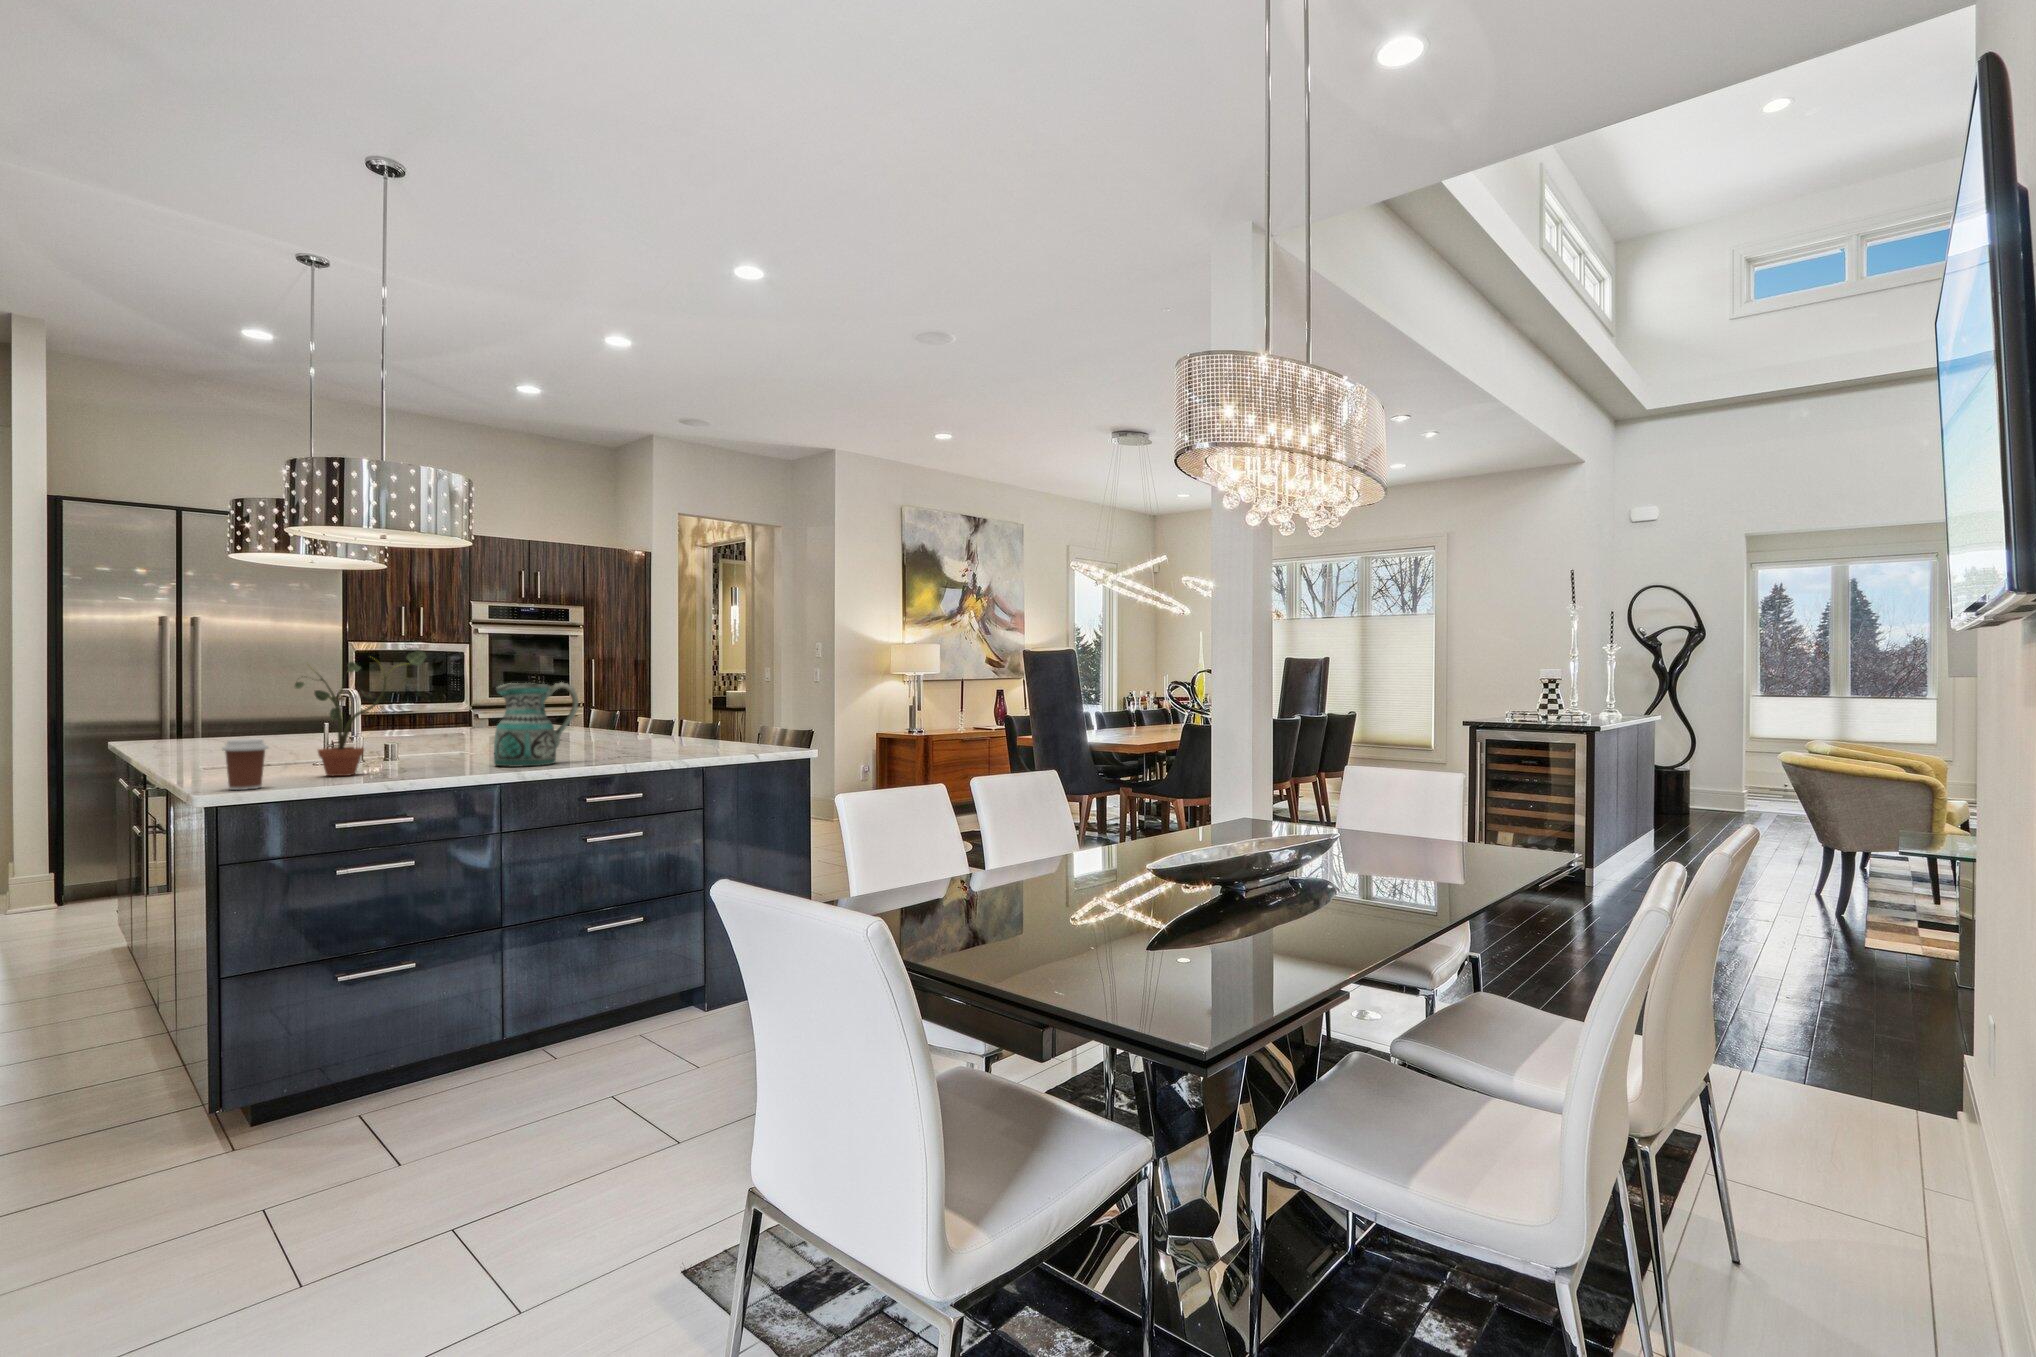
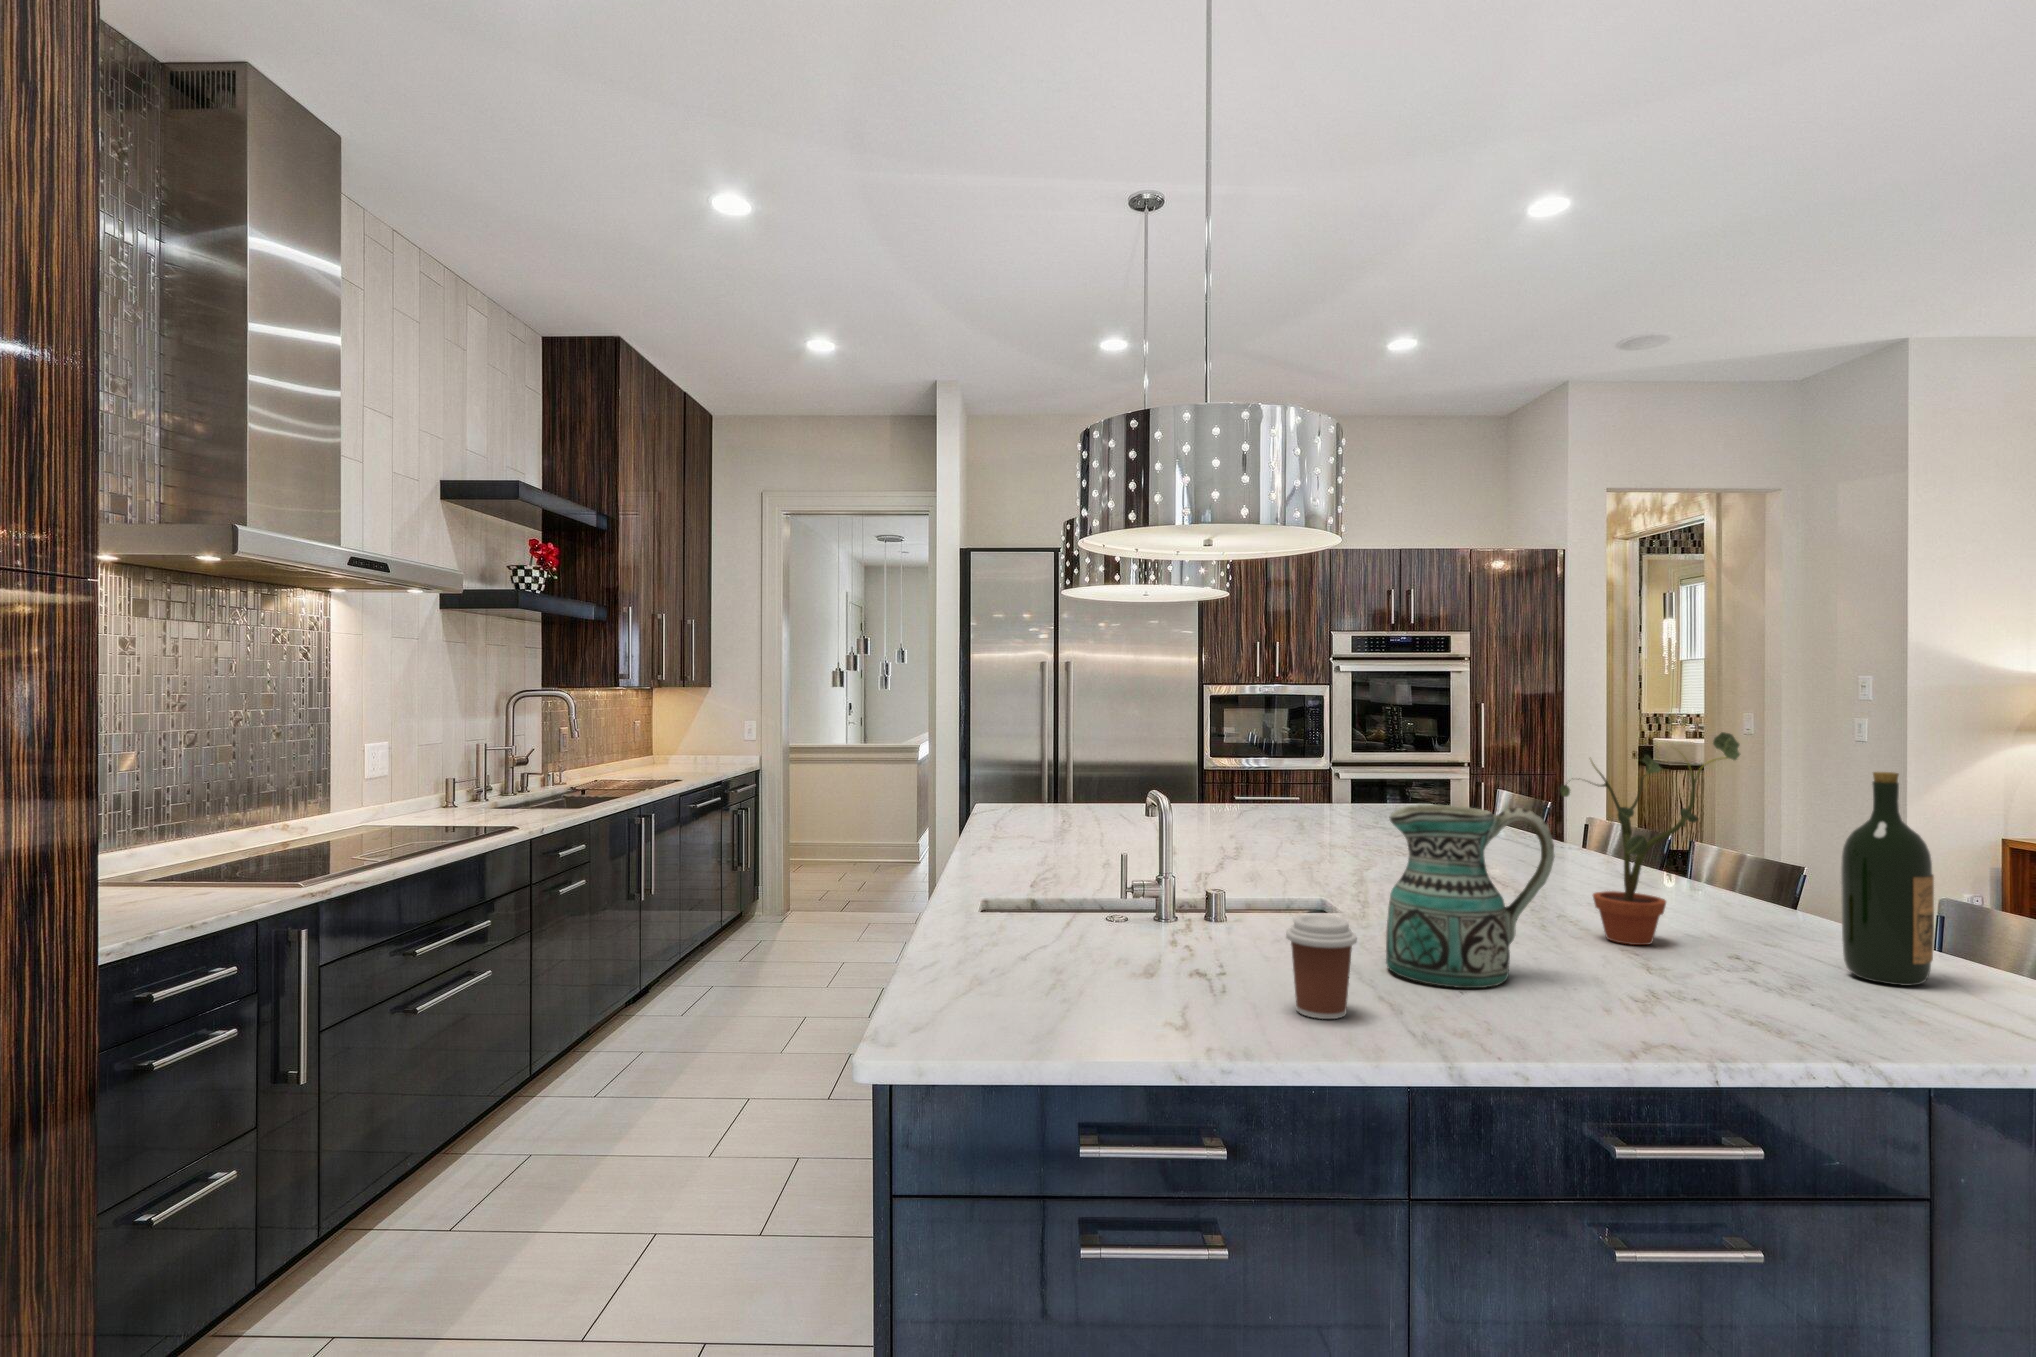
potted plant: present [295,650,426,776] -> present [1560,732,1740,945]
wine bottle: none [704,665,735,753] -> present [1841,772,1934,986]
coffee cup: present [222,738,268,790] -> present [1286,915,1357,1019]

